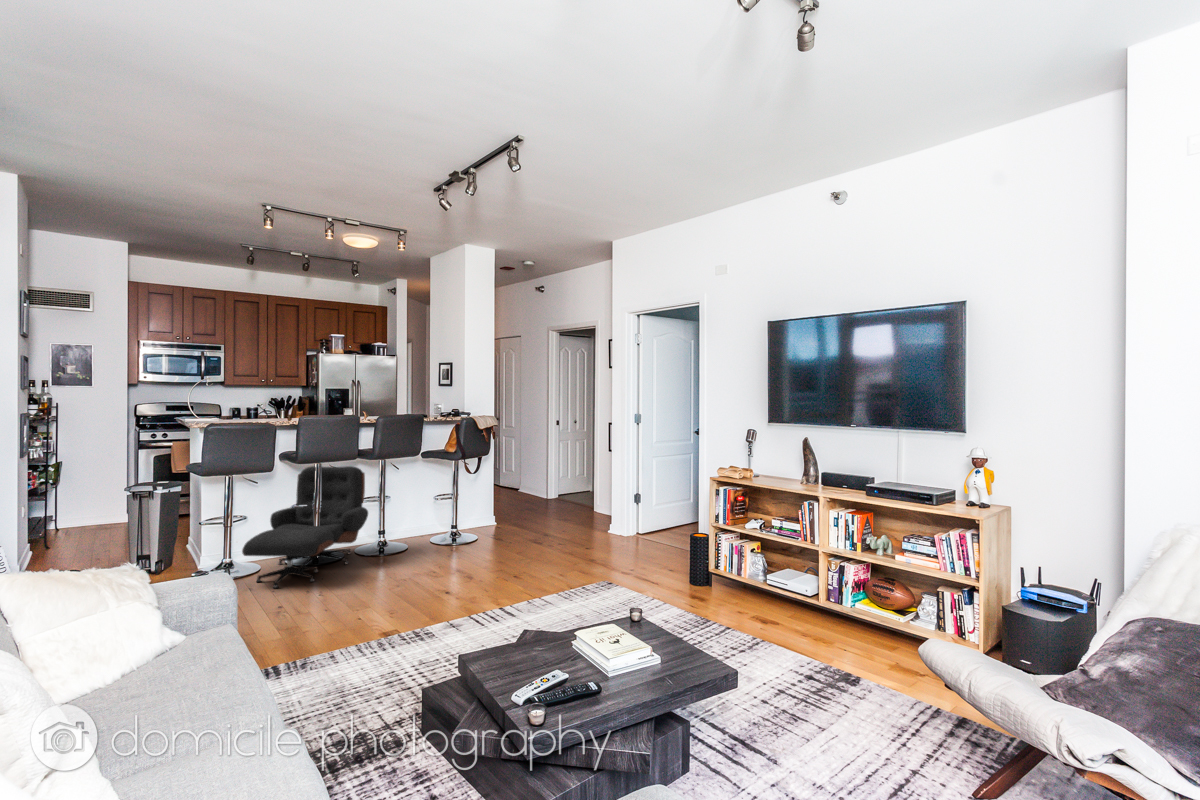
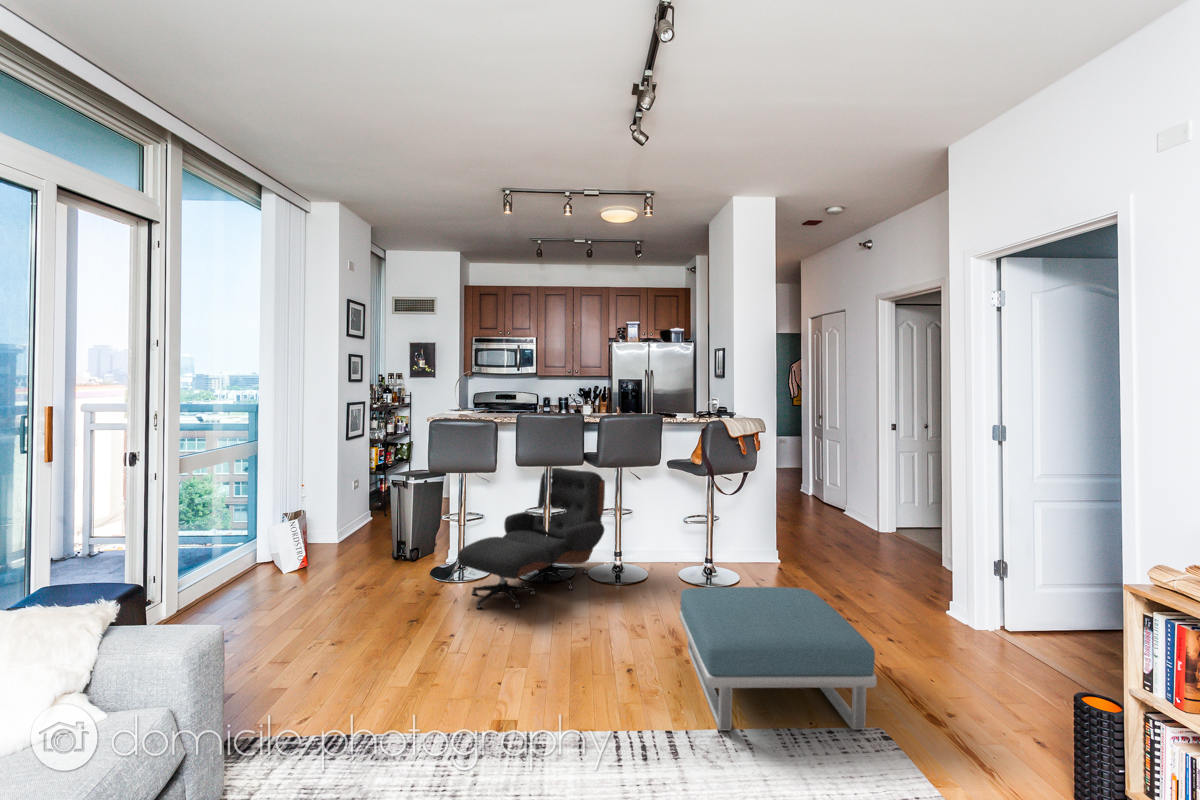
footstool: none [462,522,589,601] -> present [679,587,877,731]

